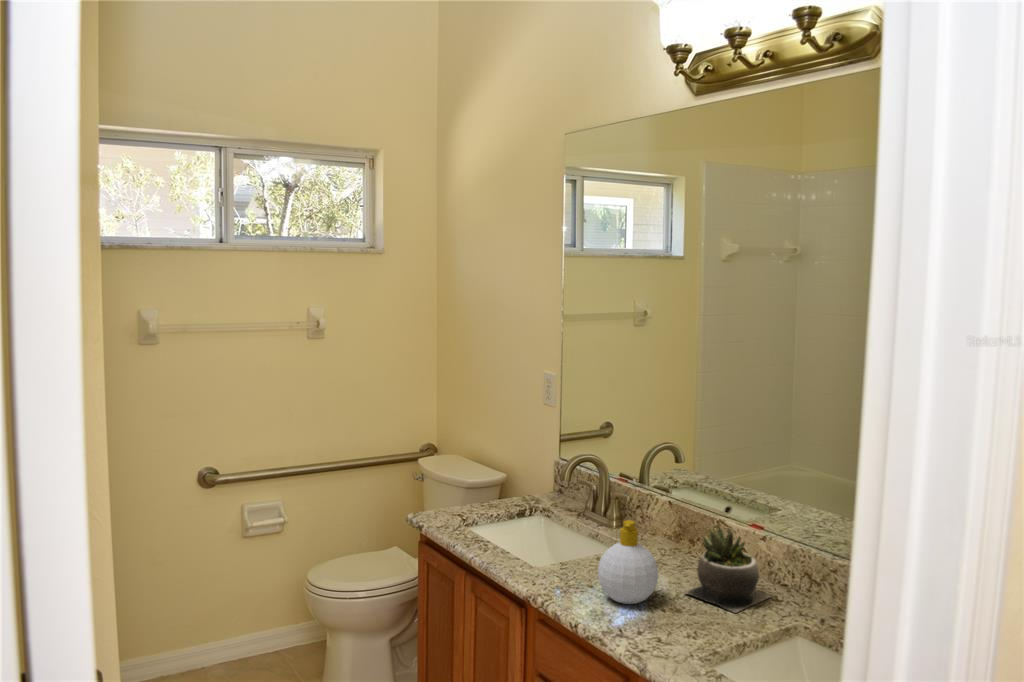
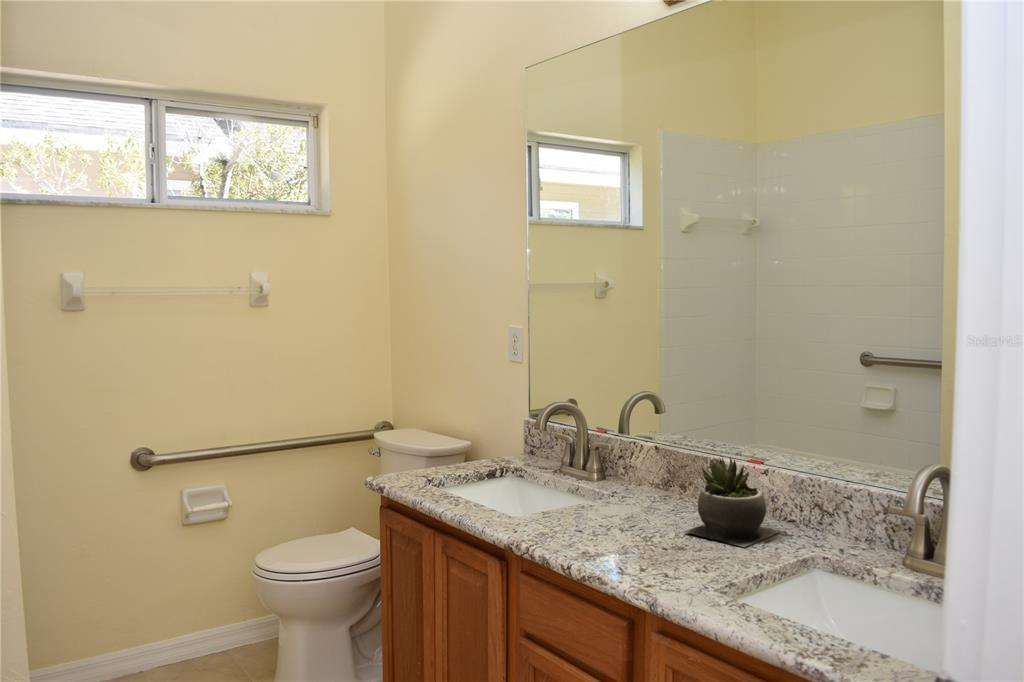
soap bottle: present [598,520,658,604] -> none [589,452,657,545]

